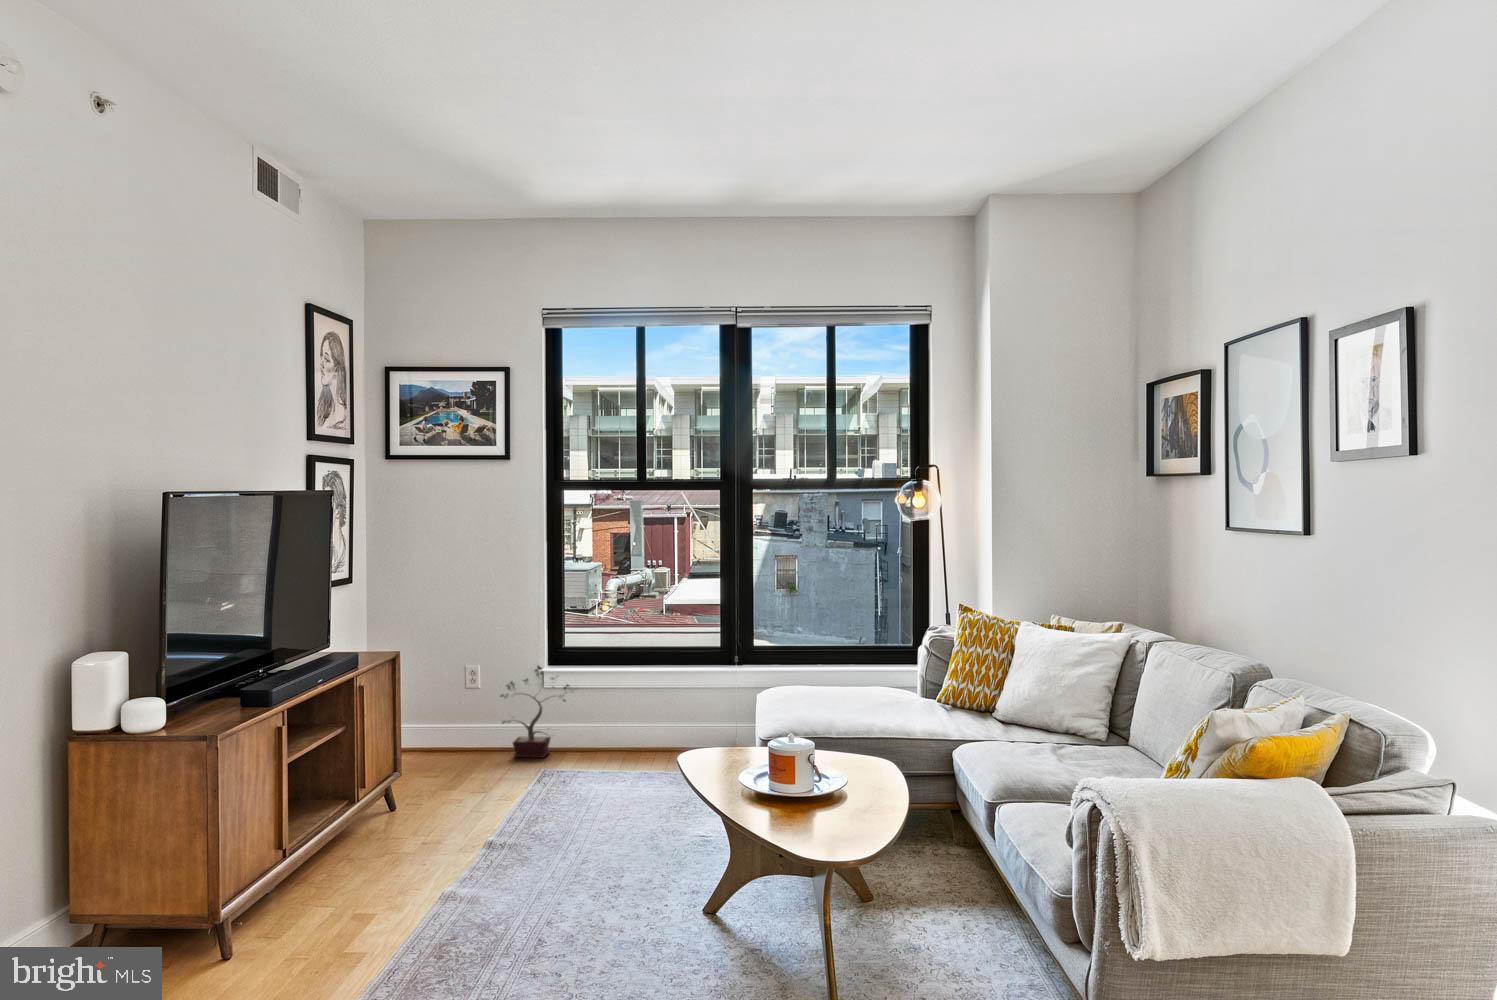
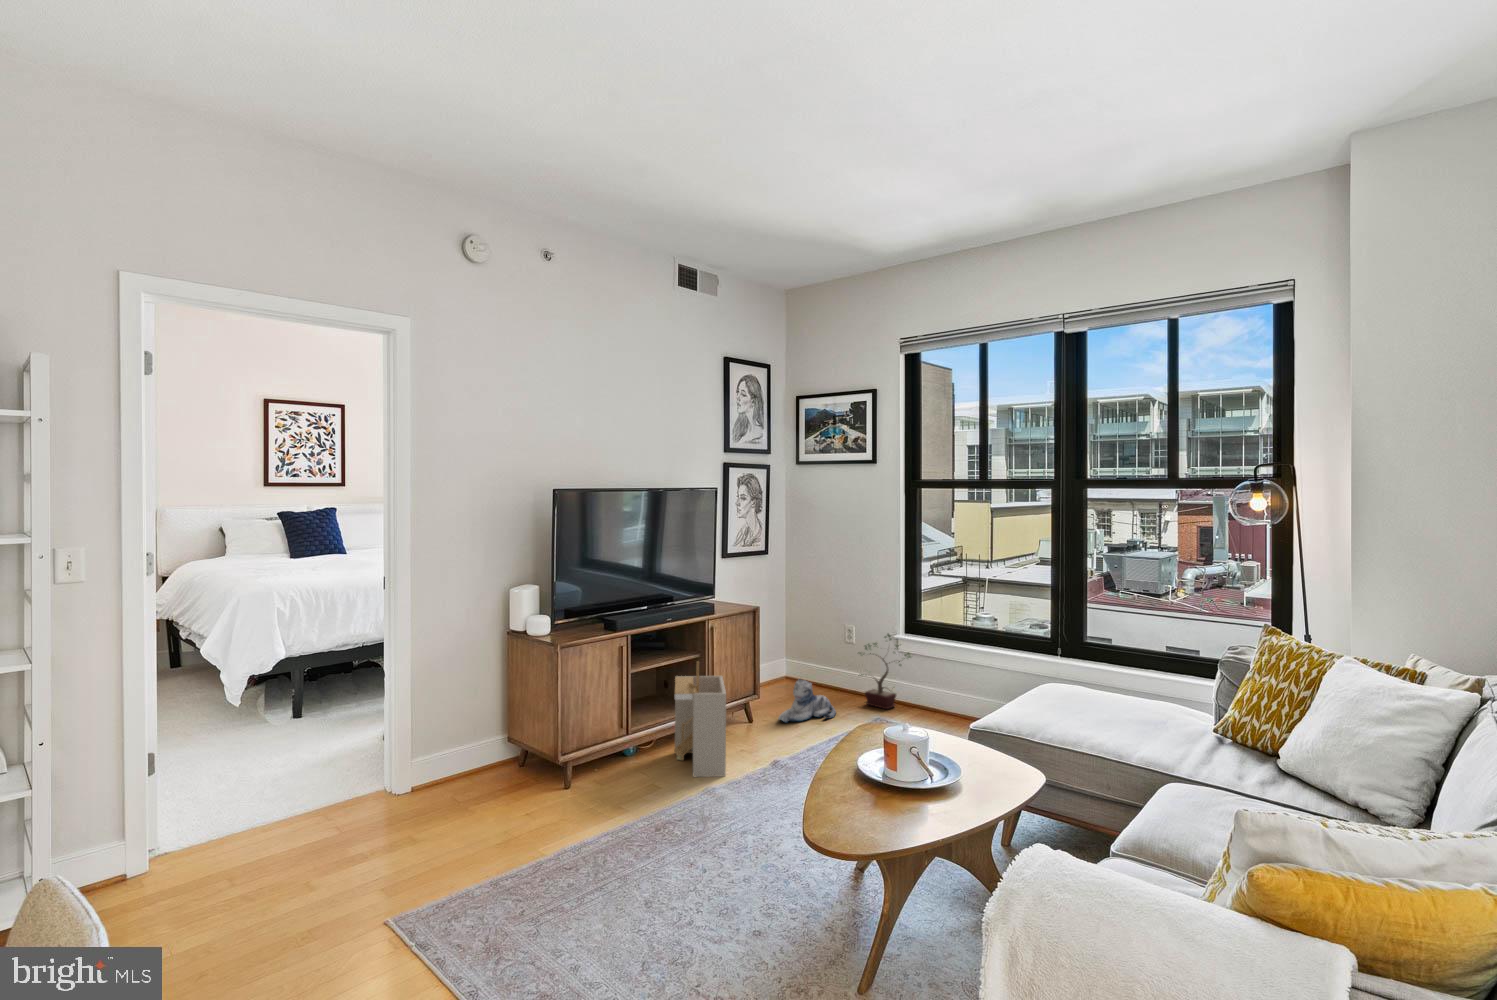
storage bin: none [337,738,451,901] -> present [674,662,726,777]
plush toy: none [432,740,495,802] -> present [778,679,836,722]

